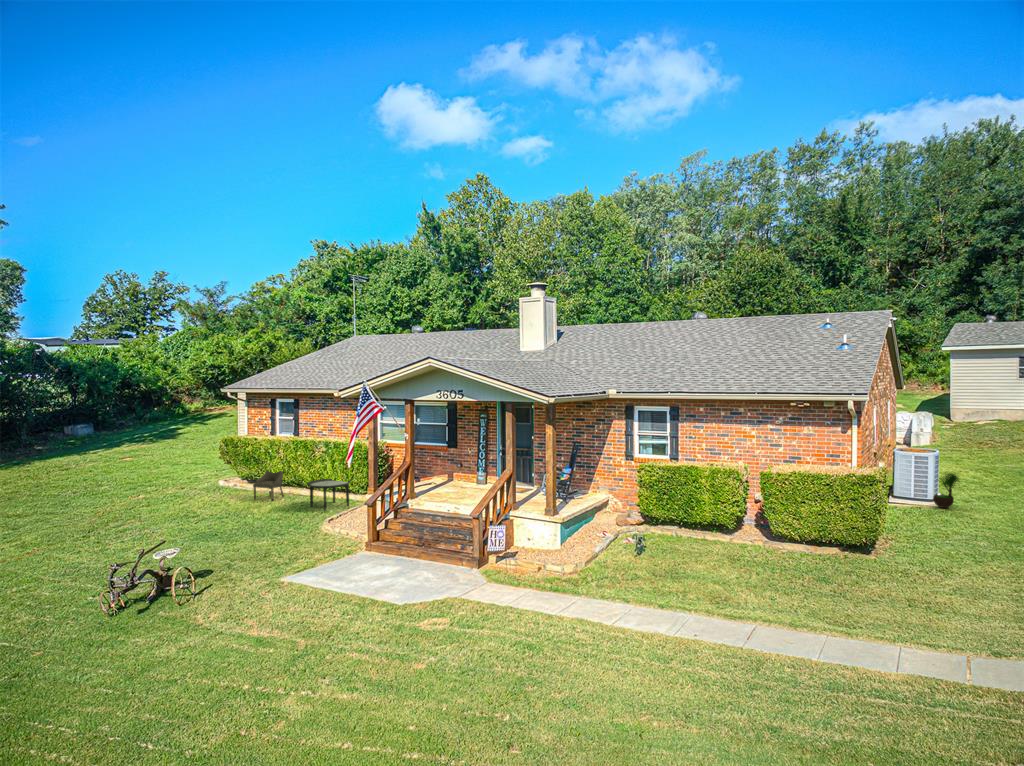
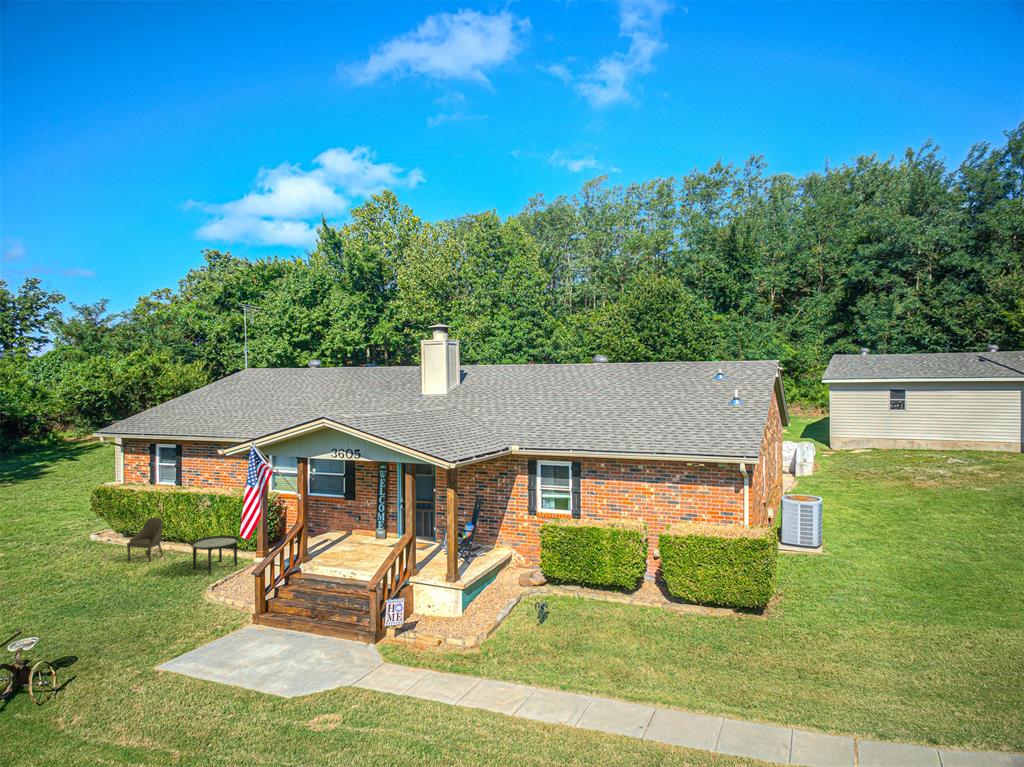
potted tree: present [933,473,959,508] -> none [813,519,836,554]

